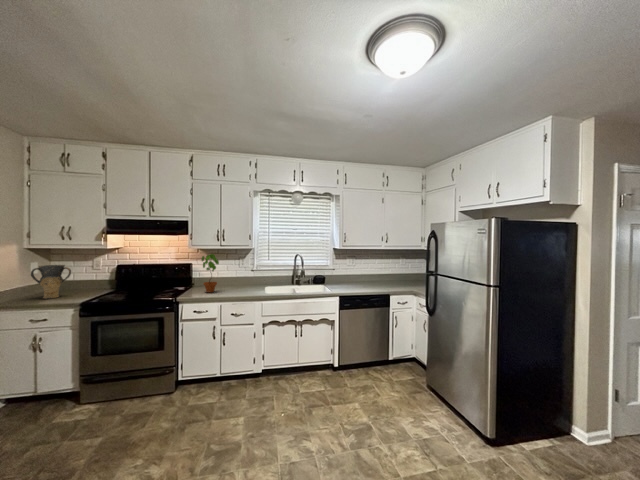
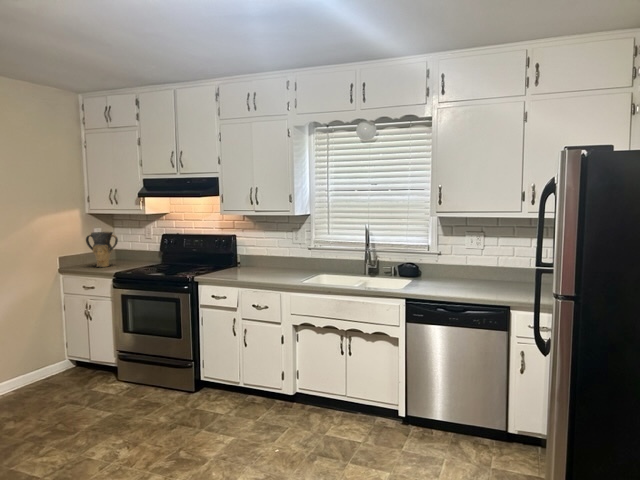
potted plant: present [202,254,219,293] -> none [230,223,251,275]

